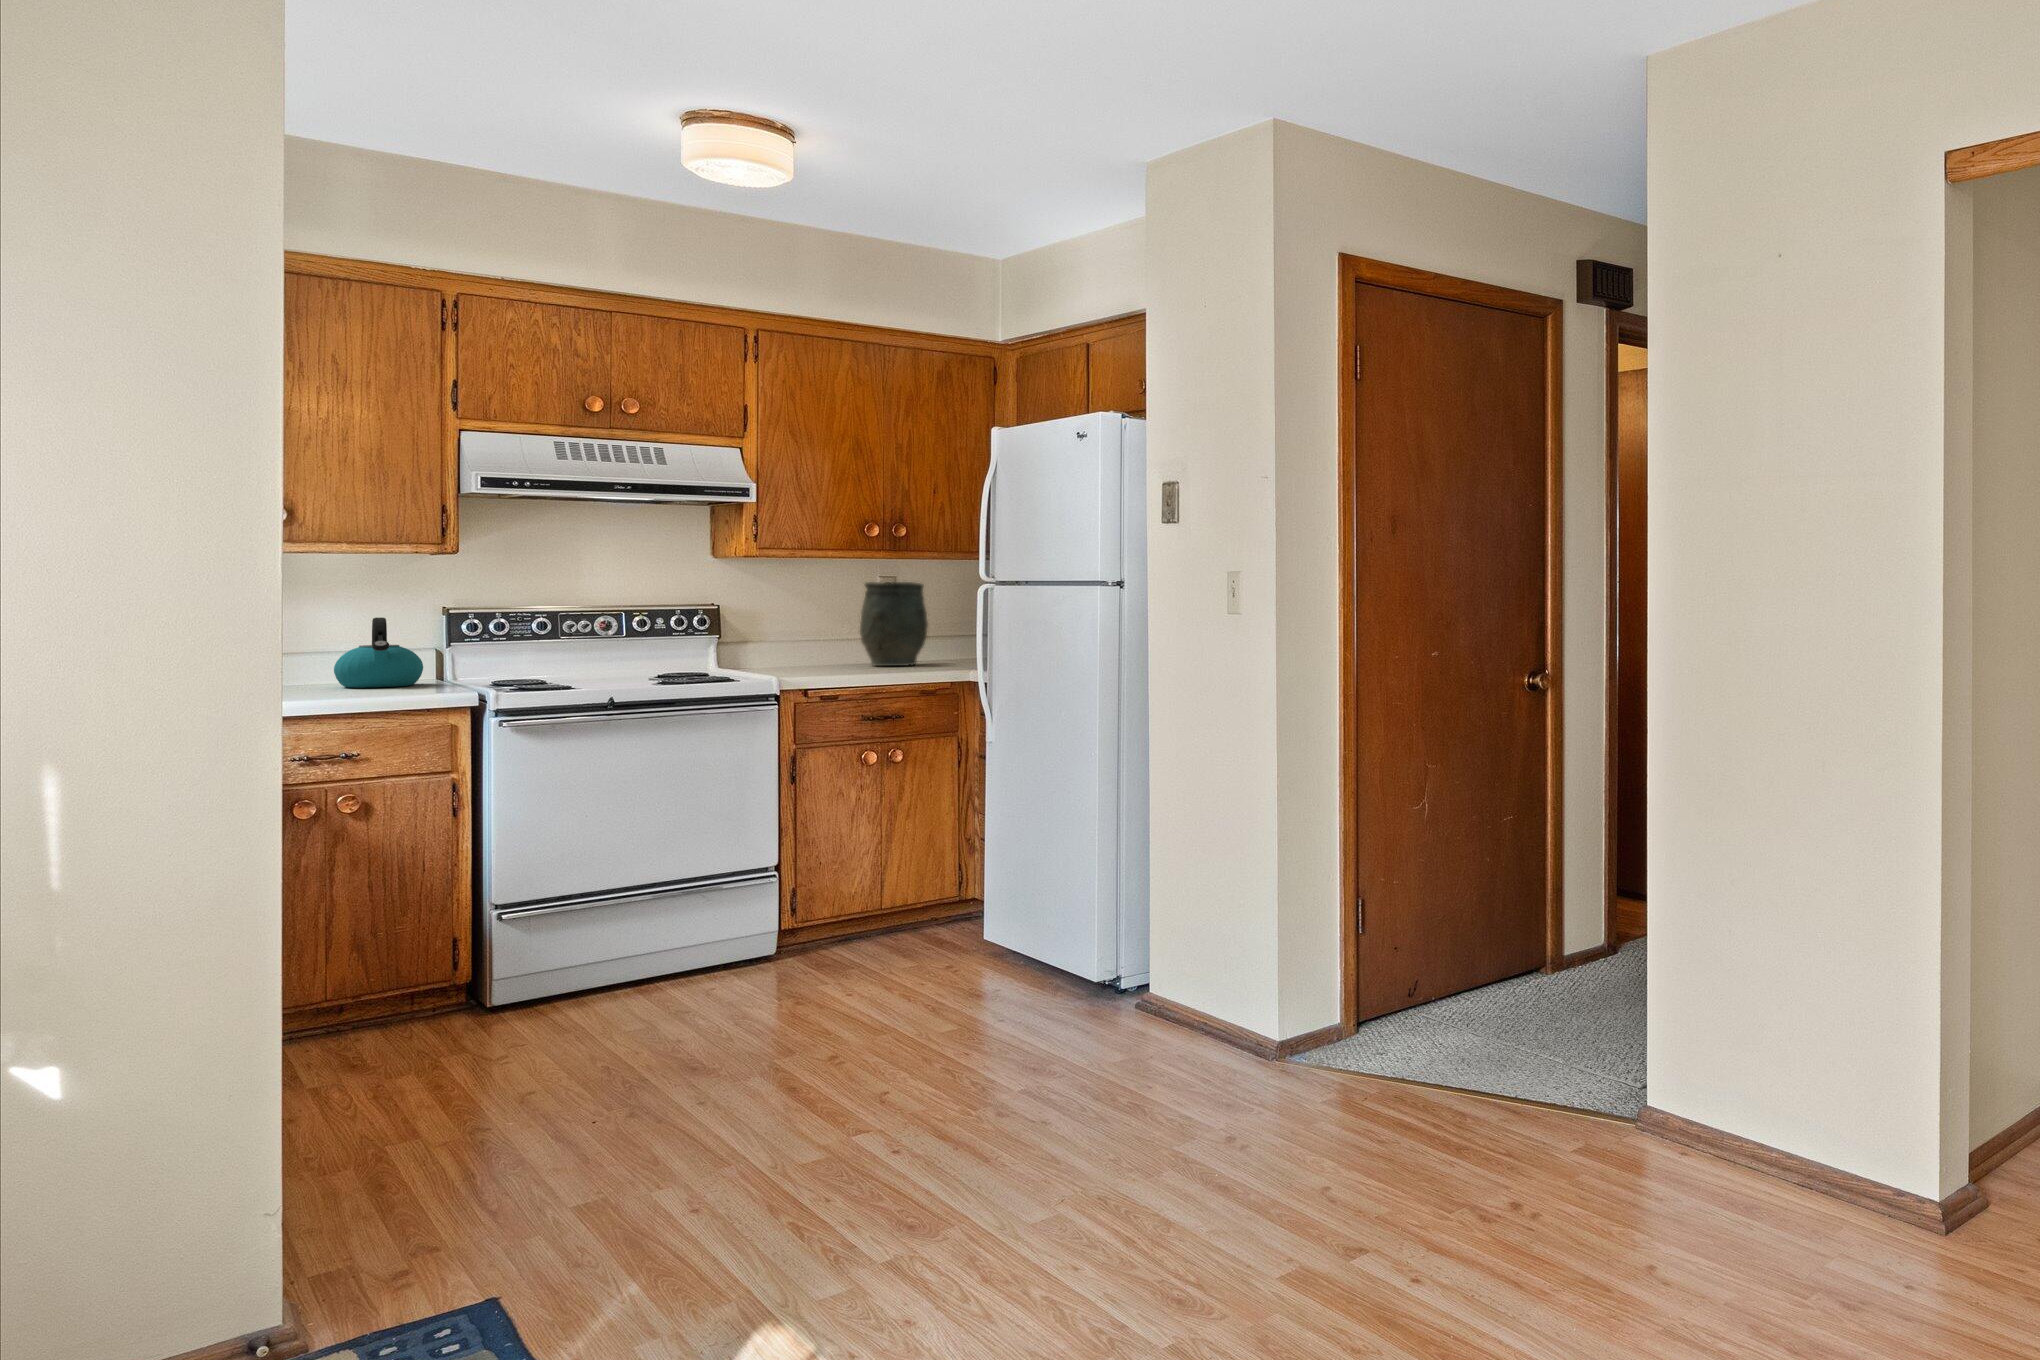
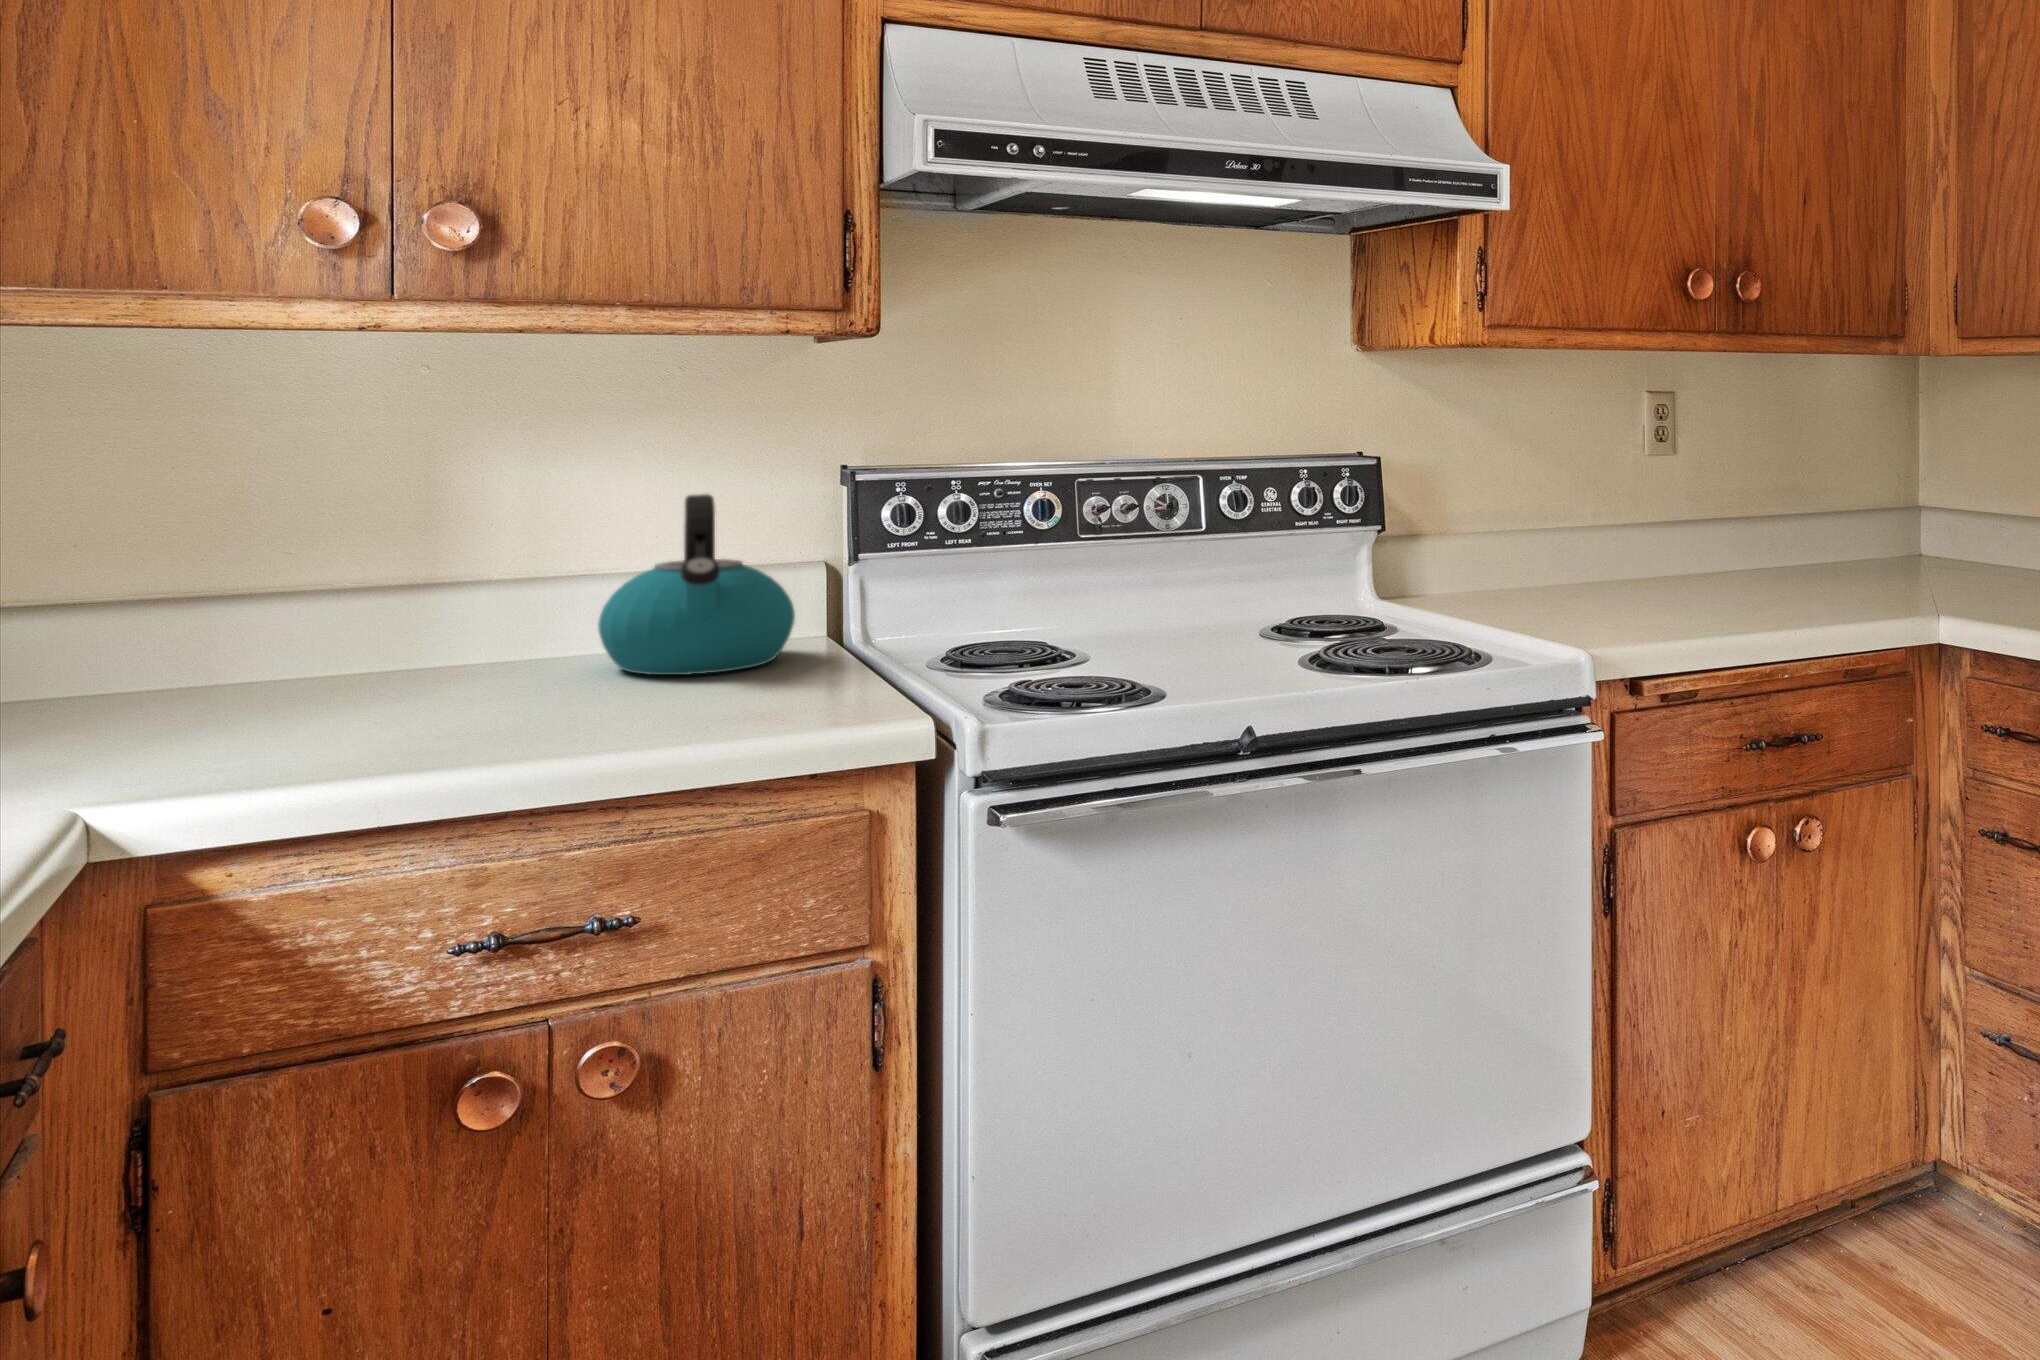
vase: present [860,582,928,666] -> none [1642,404,1786,594]

